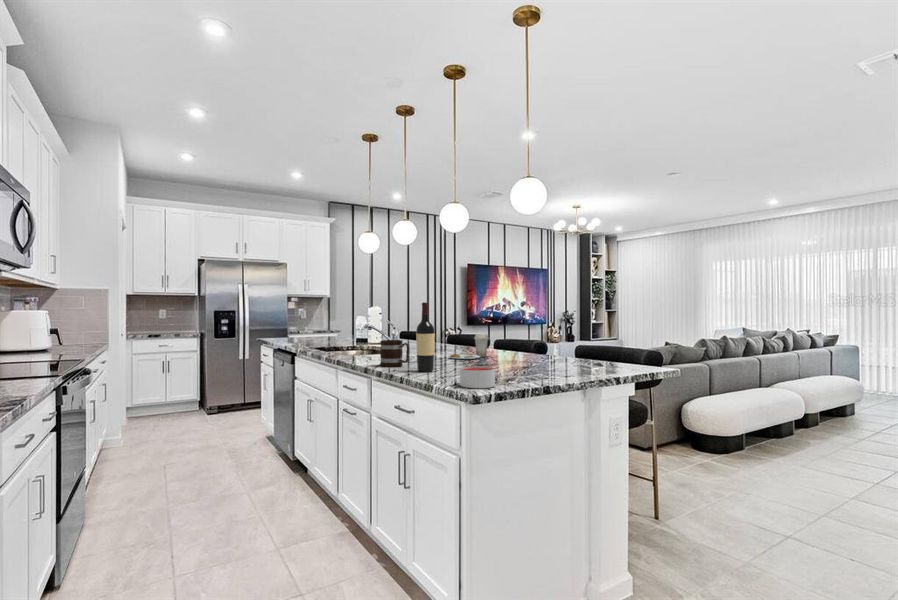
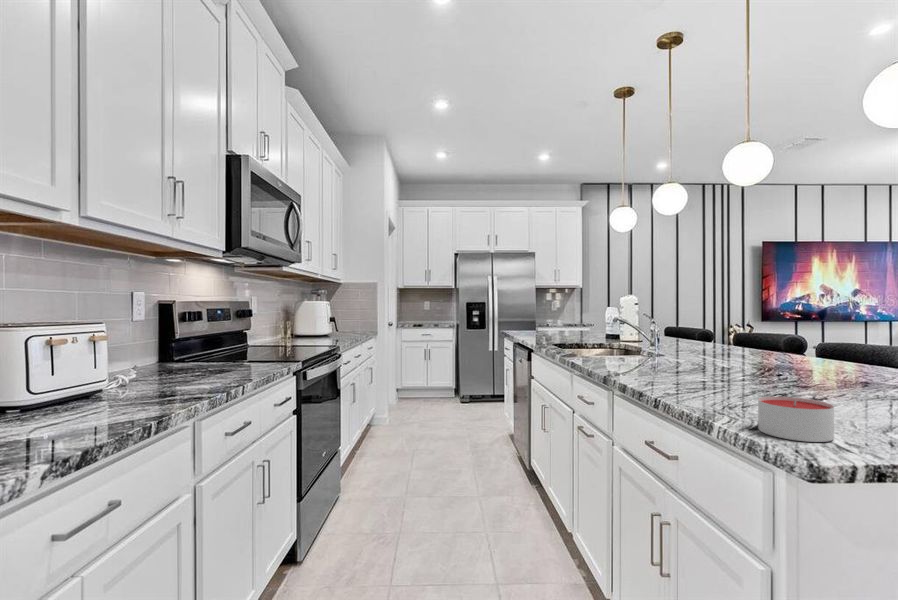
wine bottle: present [416,303,435,372] -> none [679,288,709,393]
plate: present [448,333,489,360] -> none [733,335,806,374]
mug: present [380,340,409,367] -> none [626,341,669,379]

